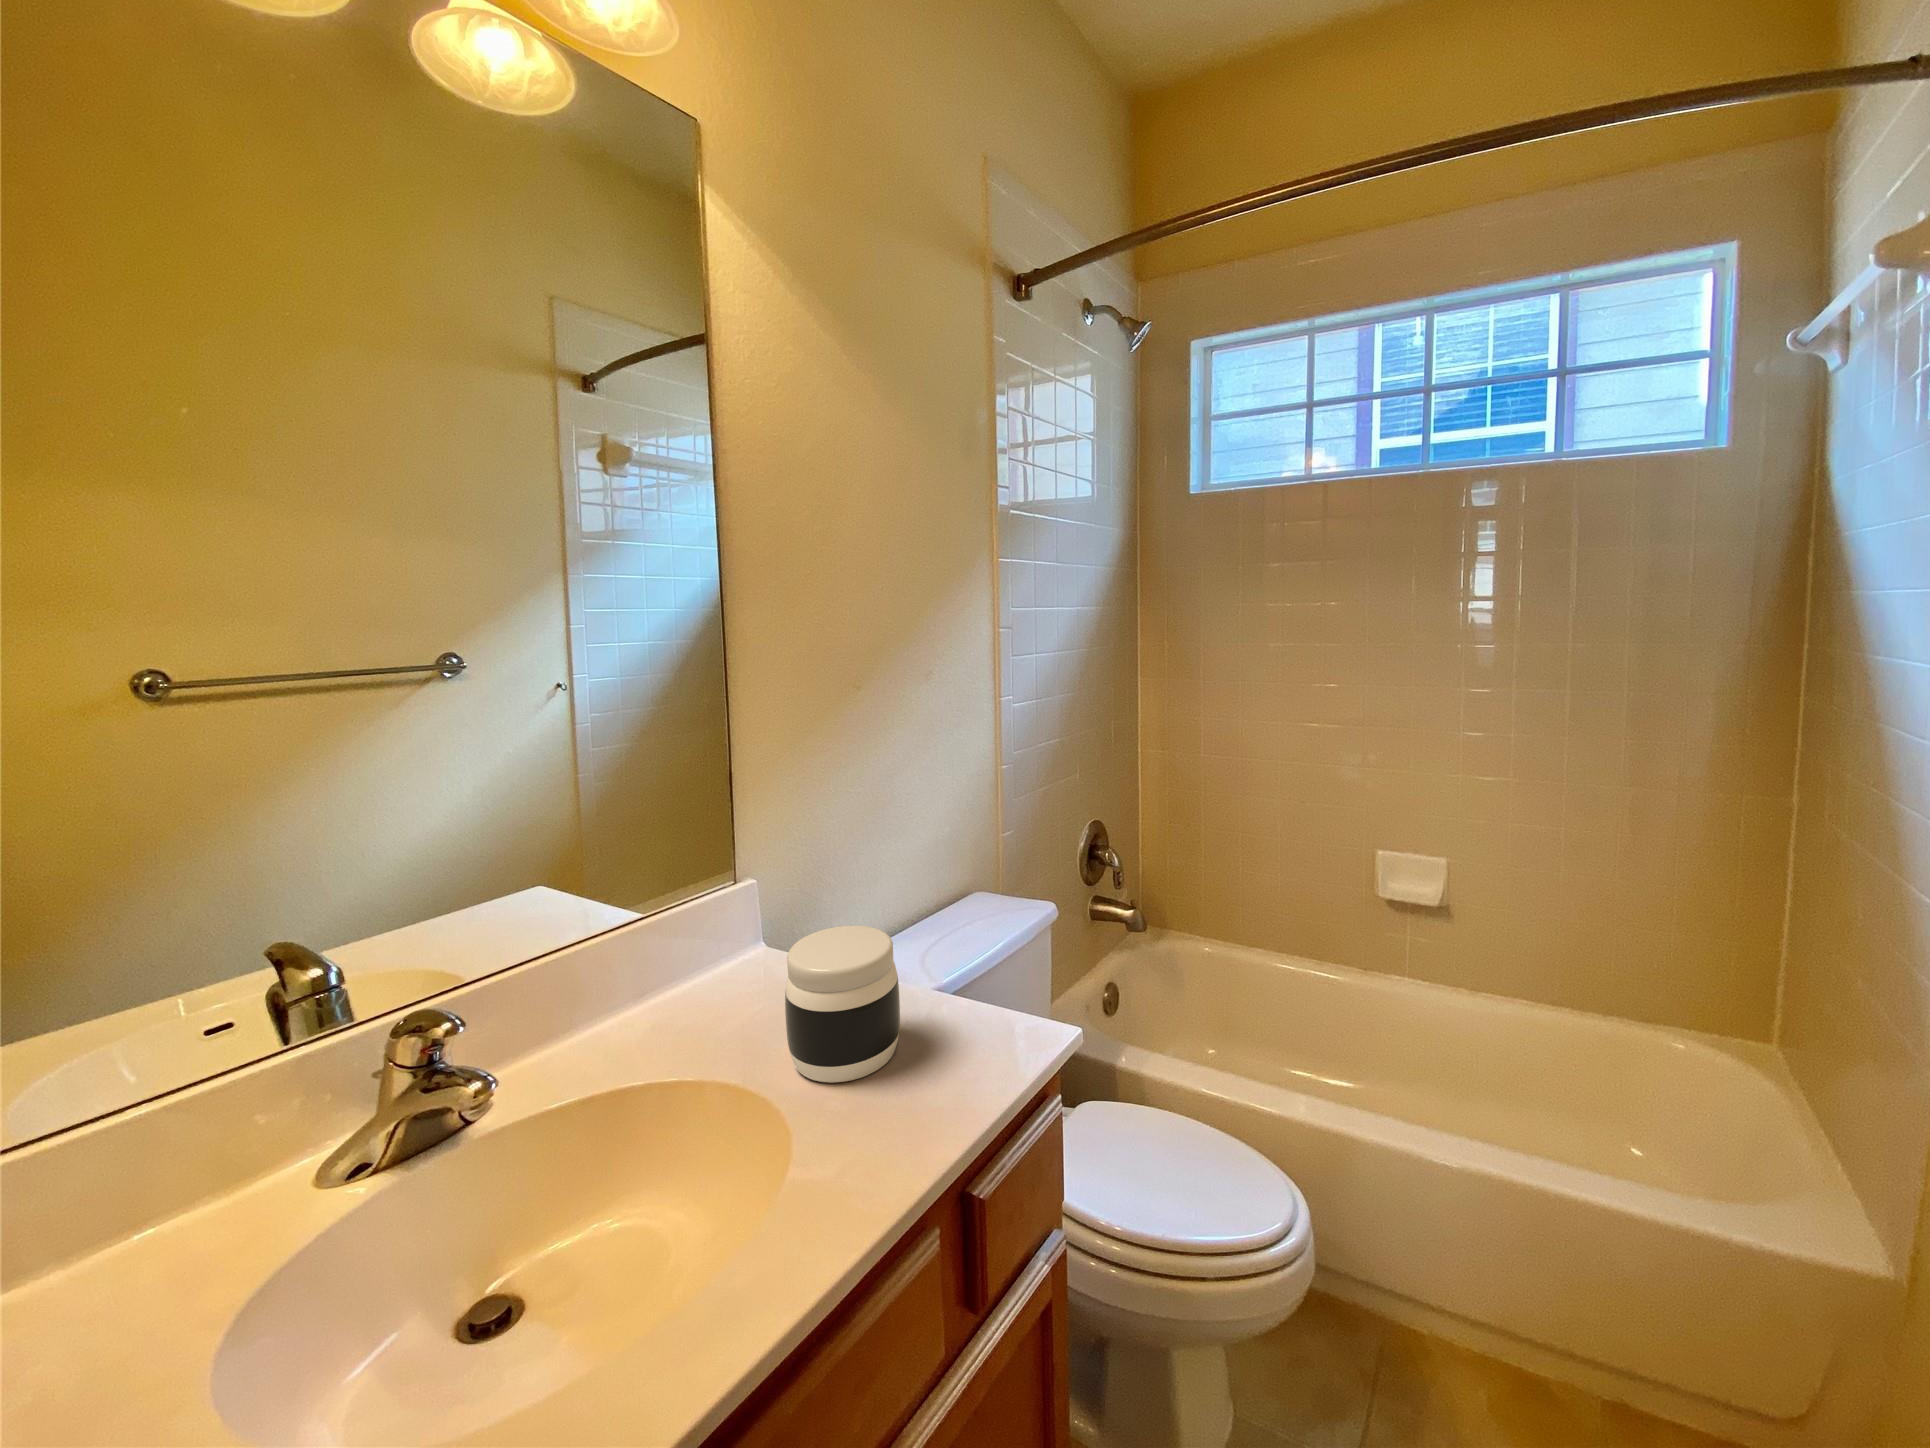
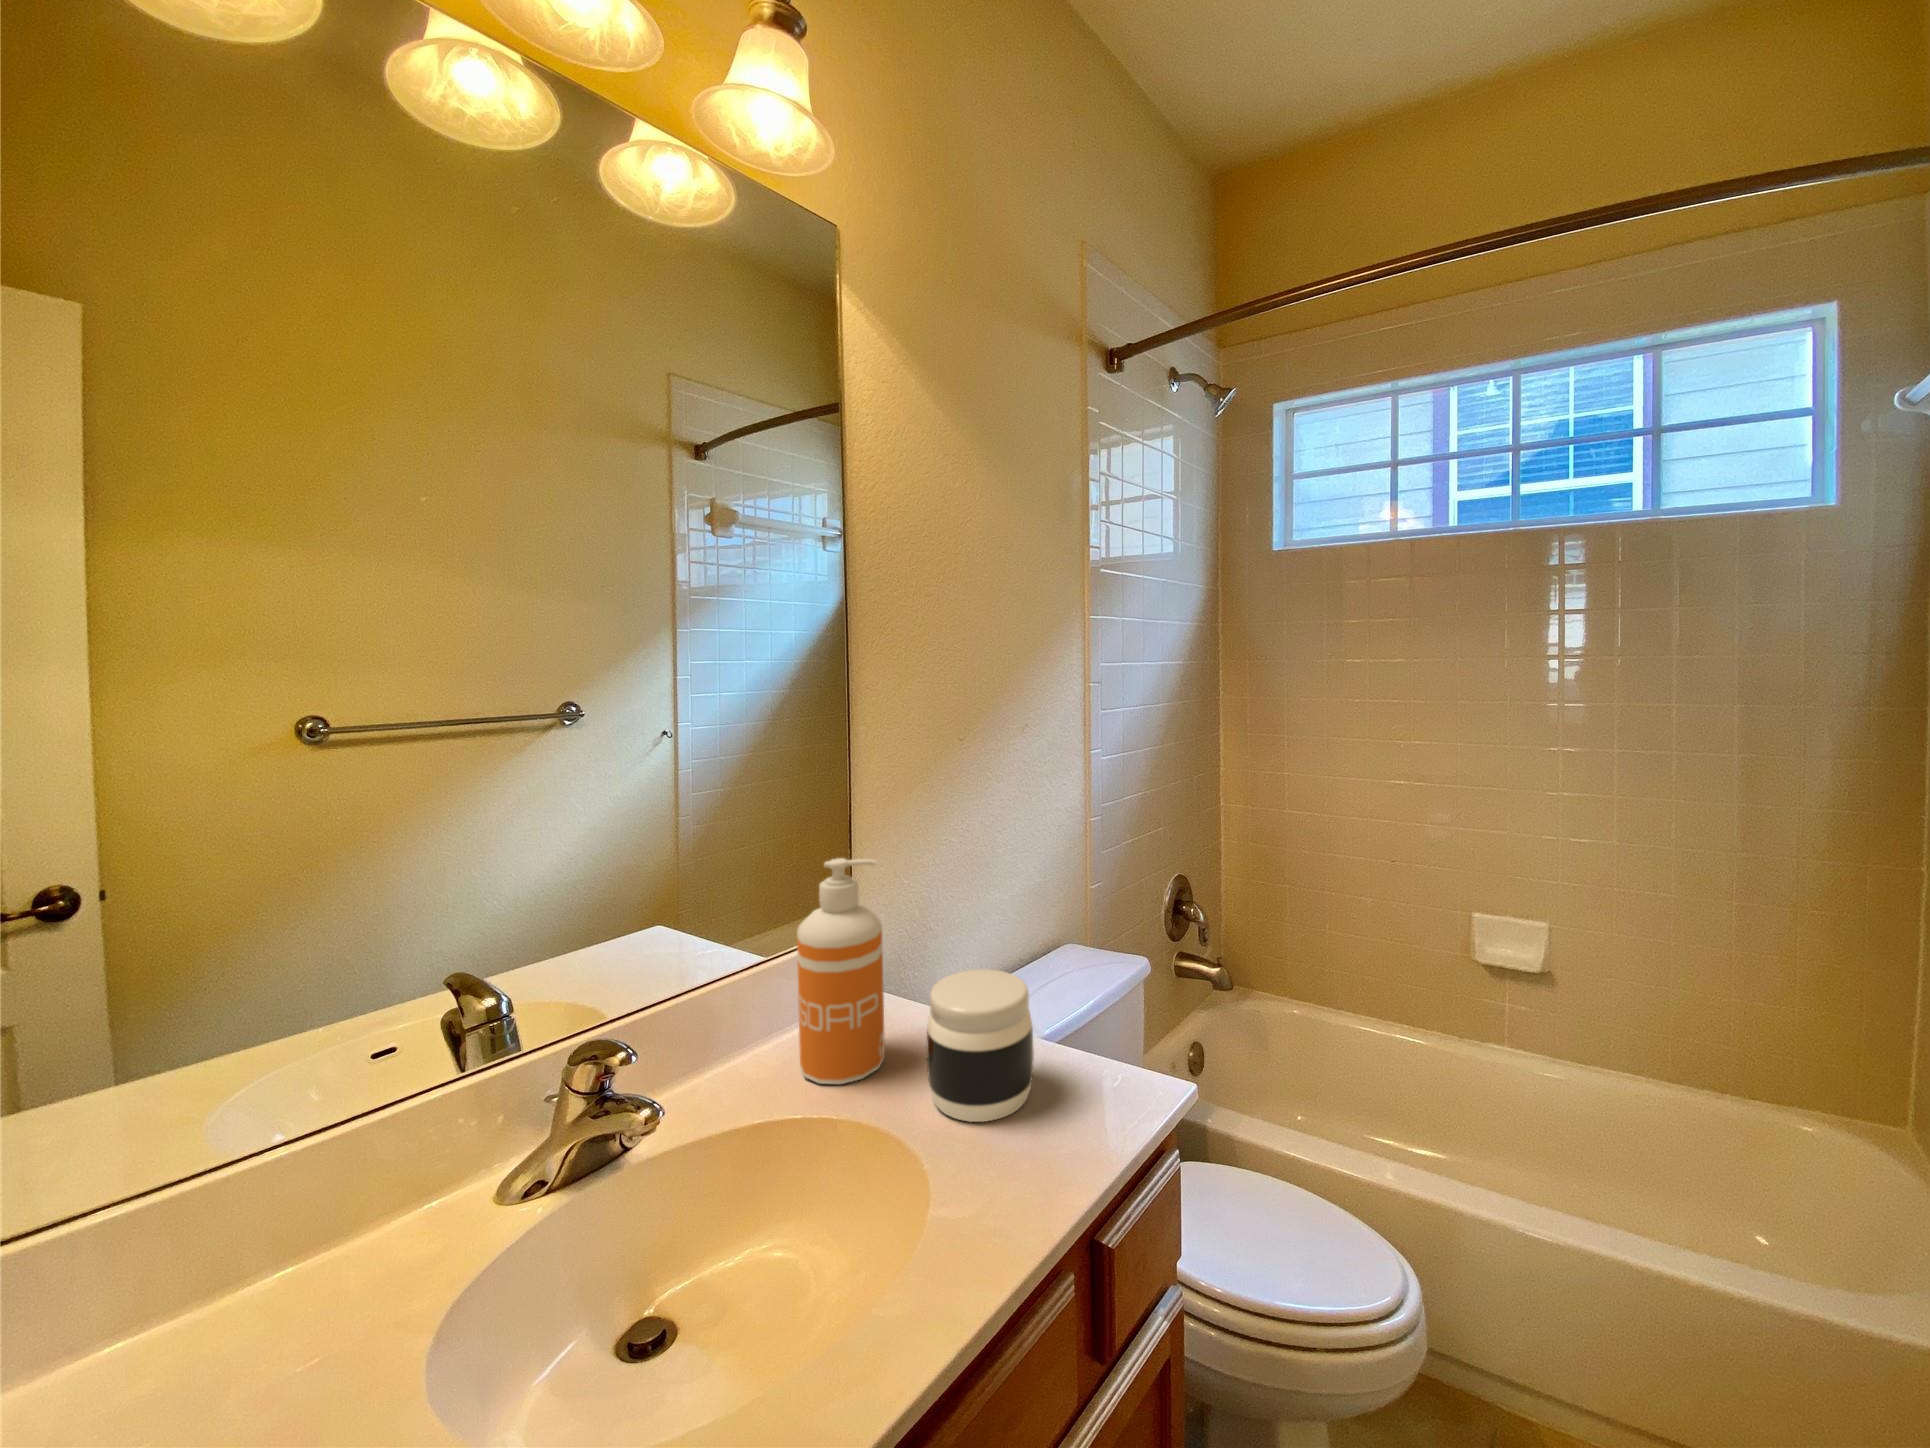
soap dispenser: none [651,814,753,1048] -> present [797,858,885,1084]

